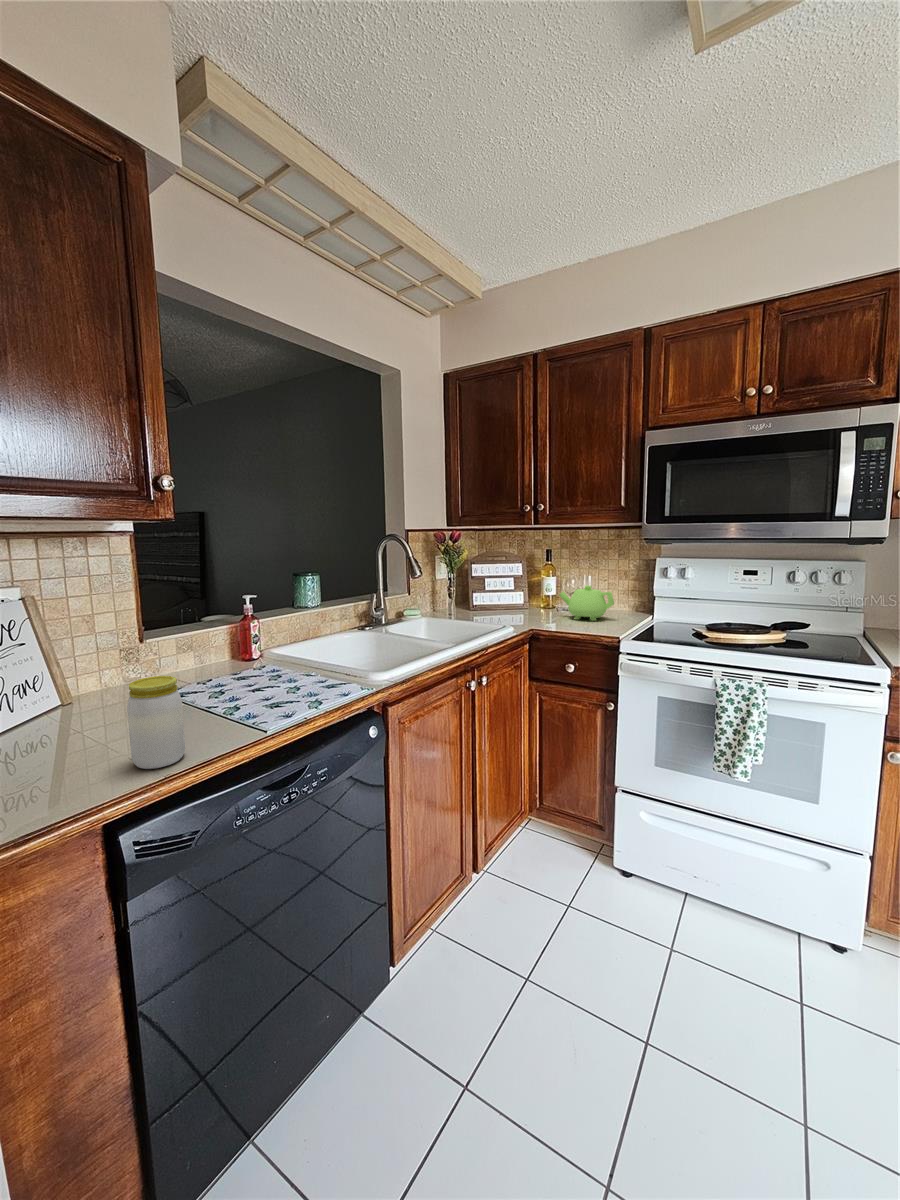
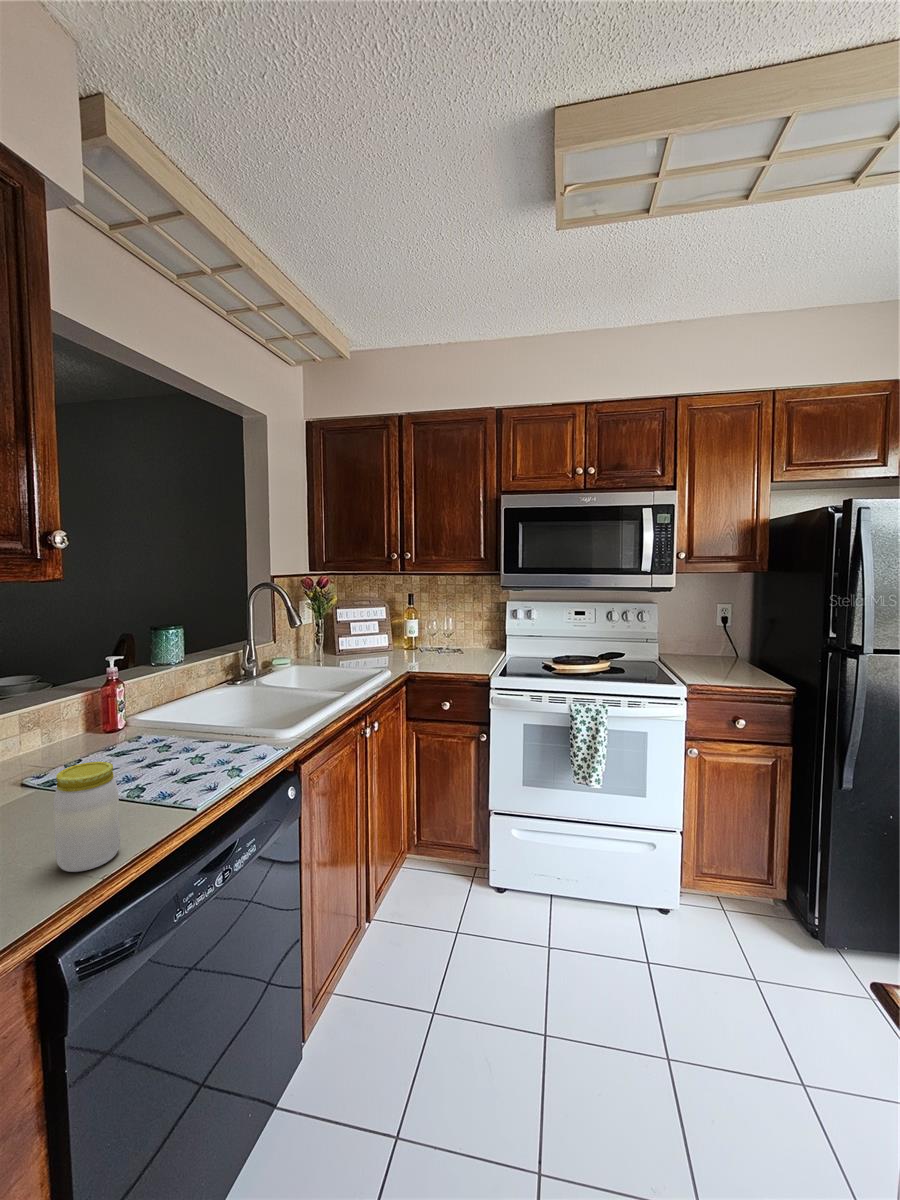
teapot: present [559,585,614,621] -> none [424,627,475,660]

